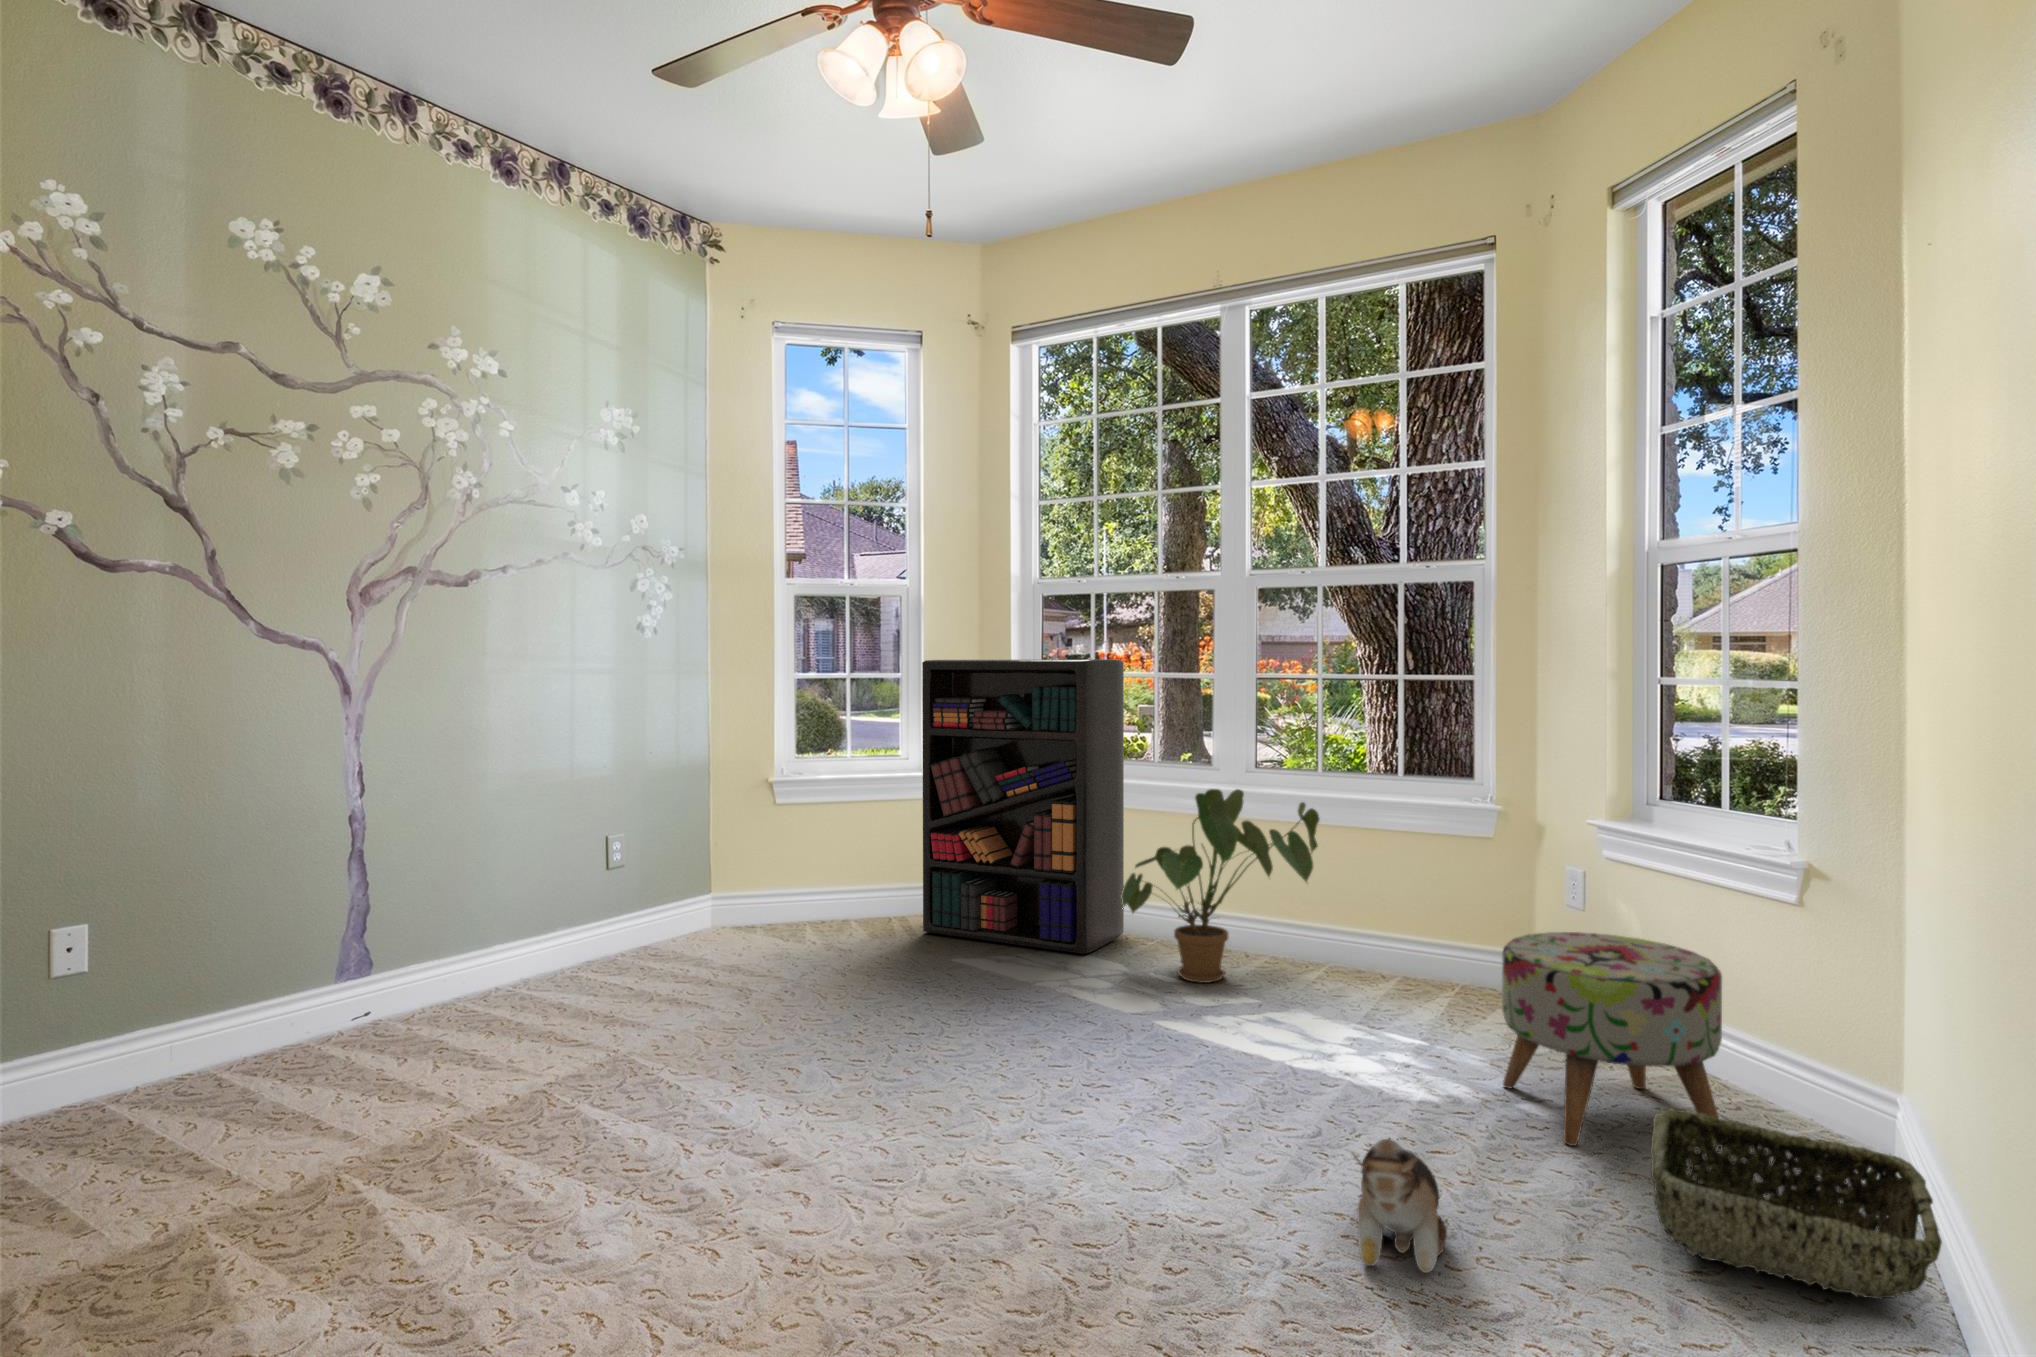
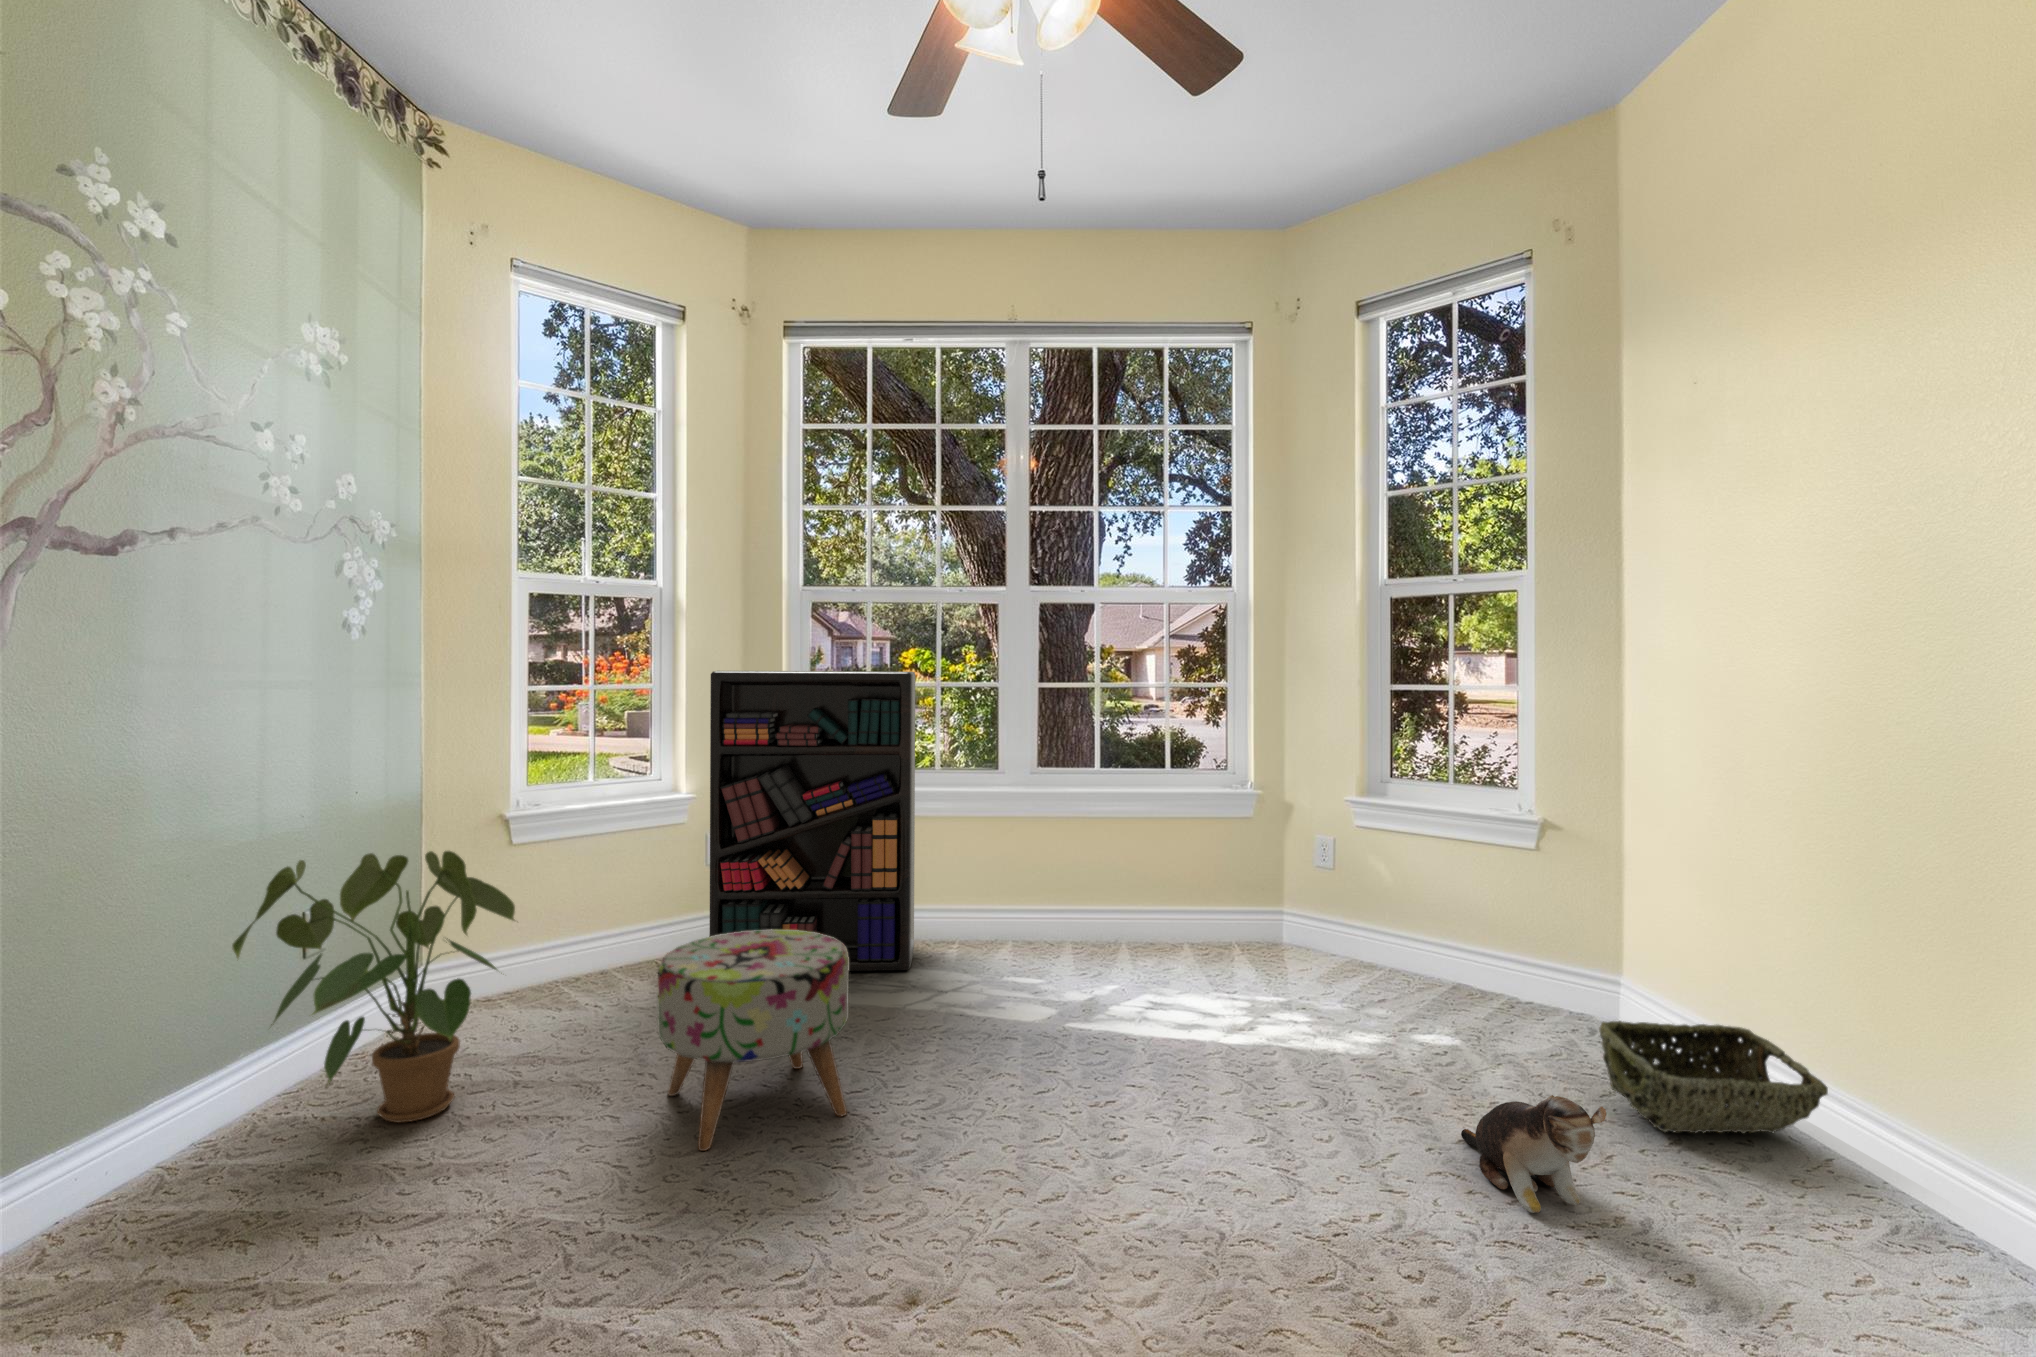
house plant: present [1122,789,1319,983] -> present [232,851,515,1123]
ottoman: present [1502,932,1722,1146] -> present [658,930,849,1151]

